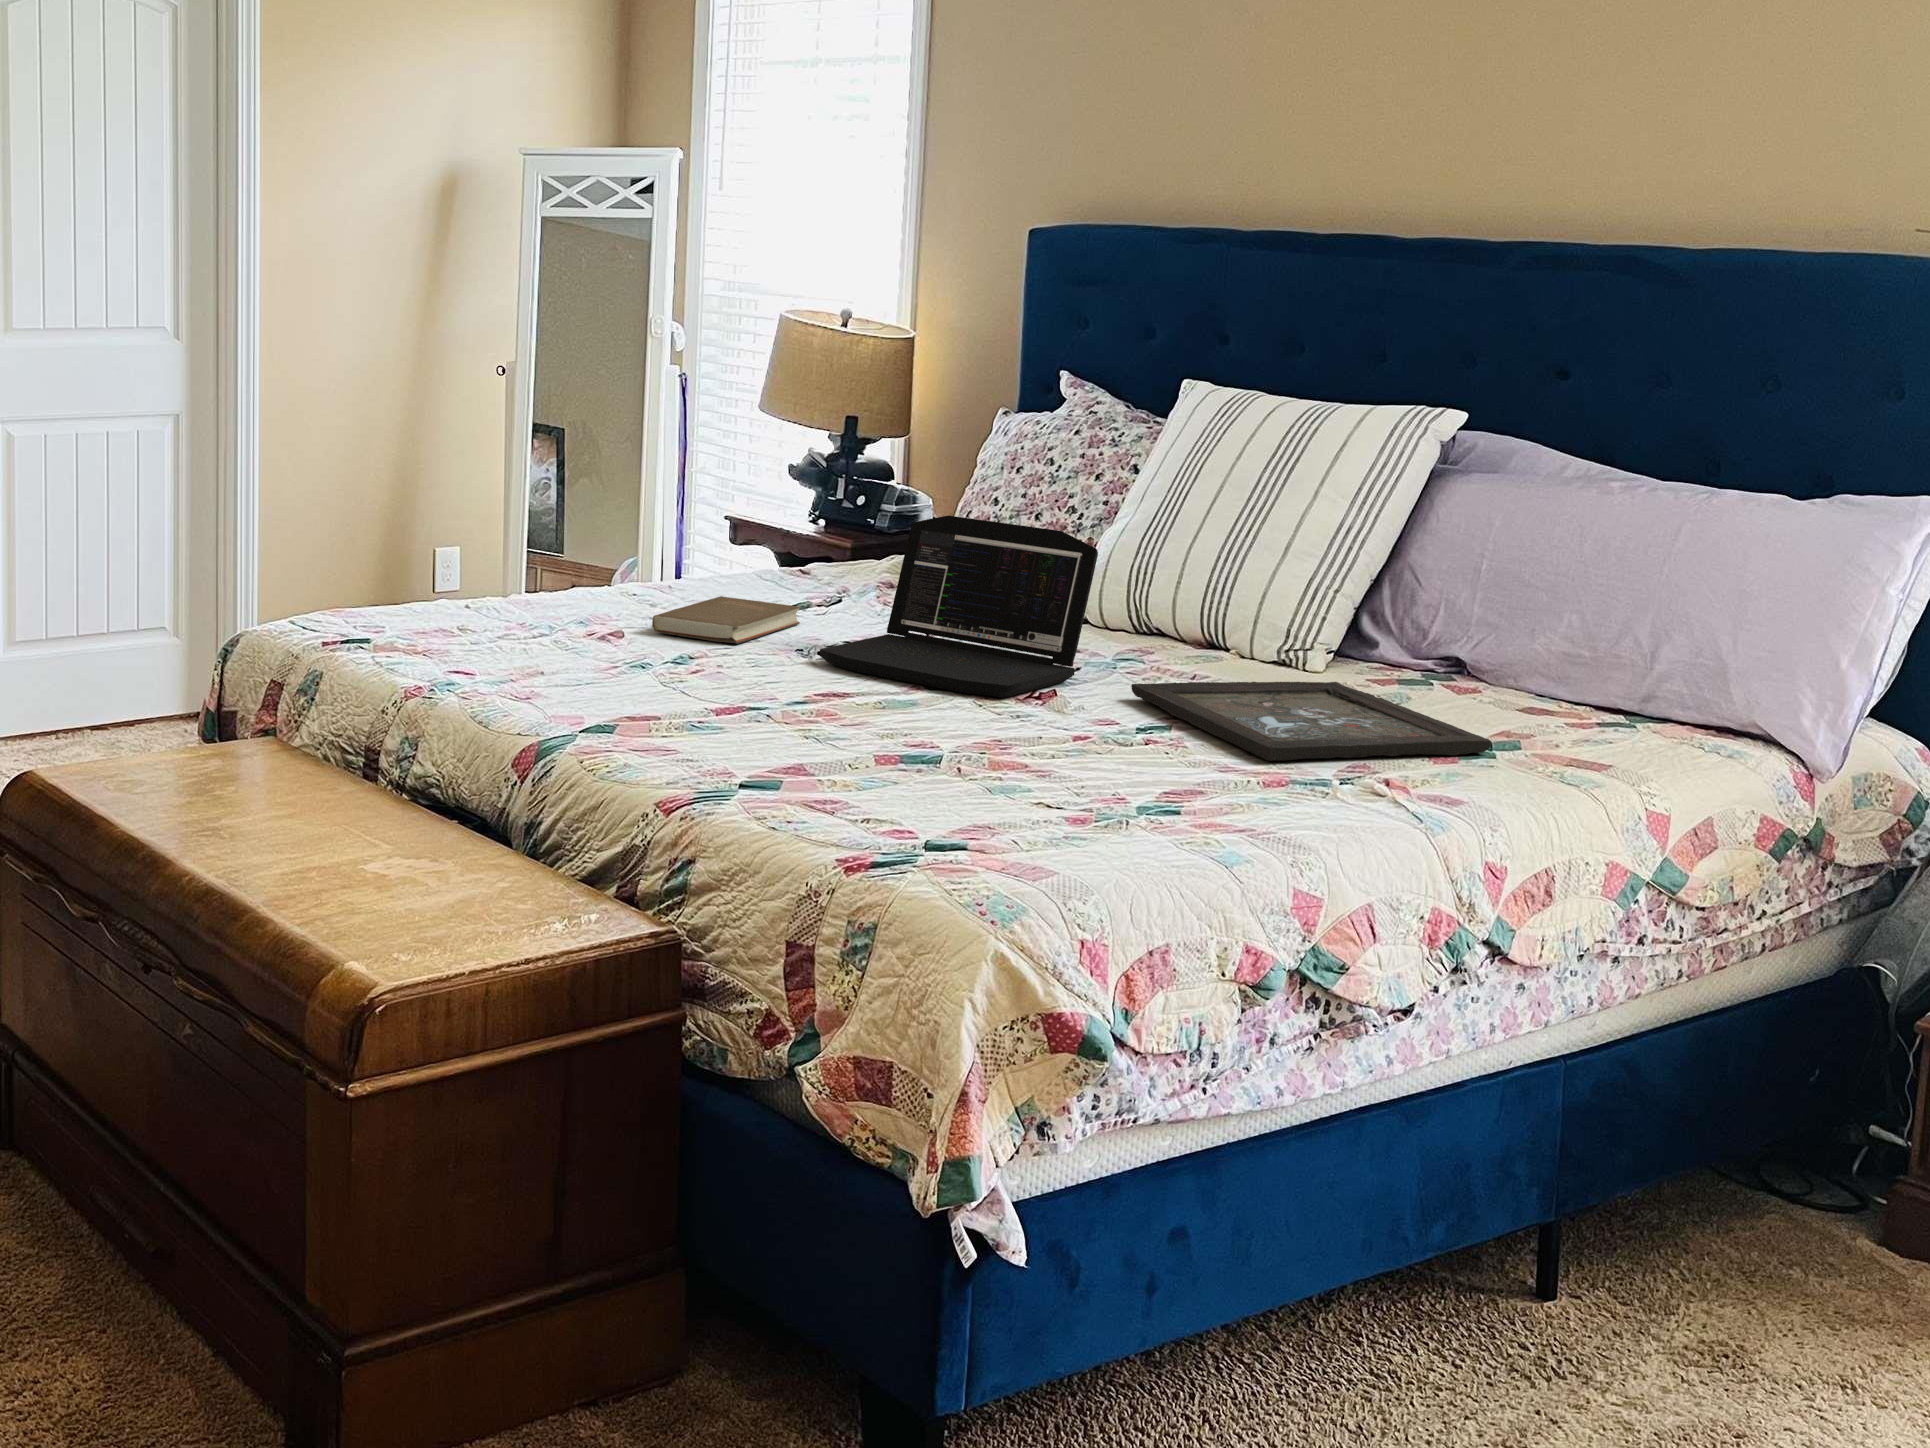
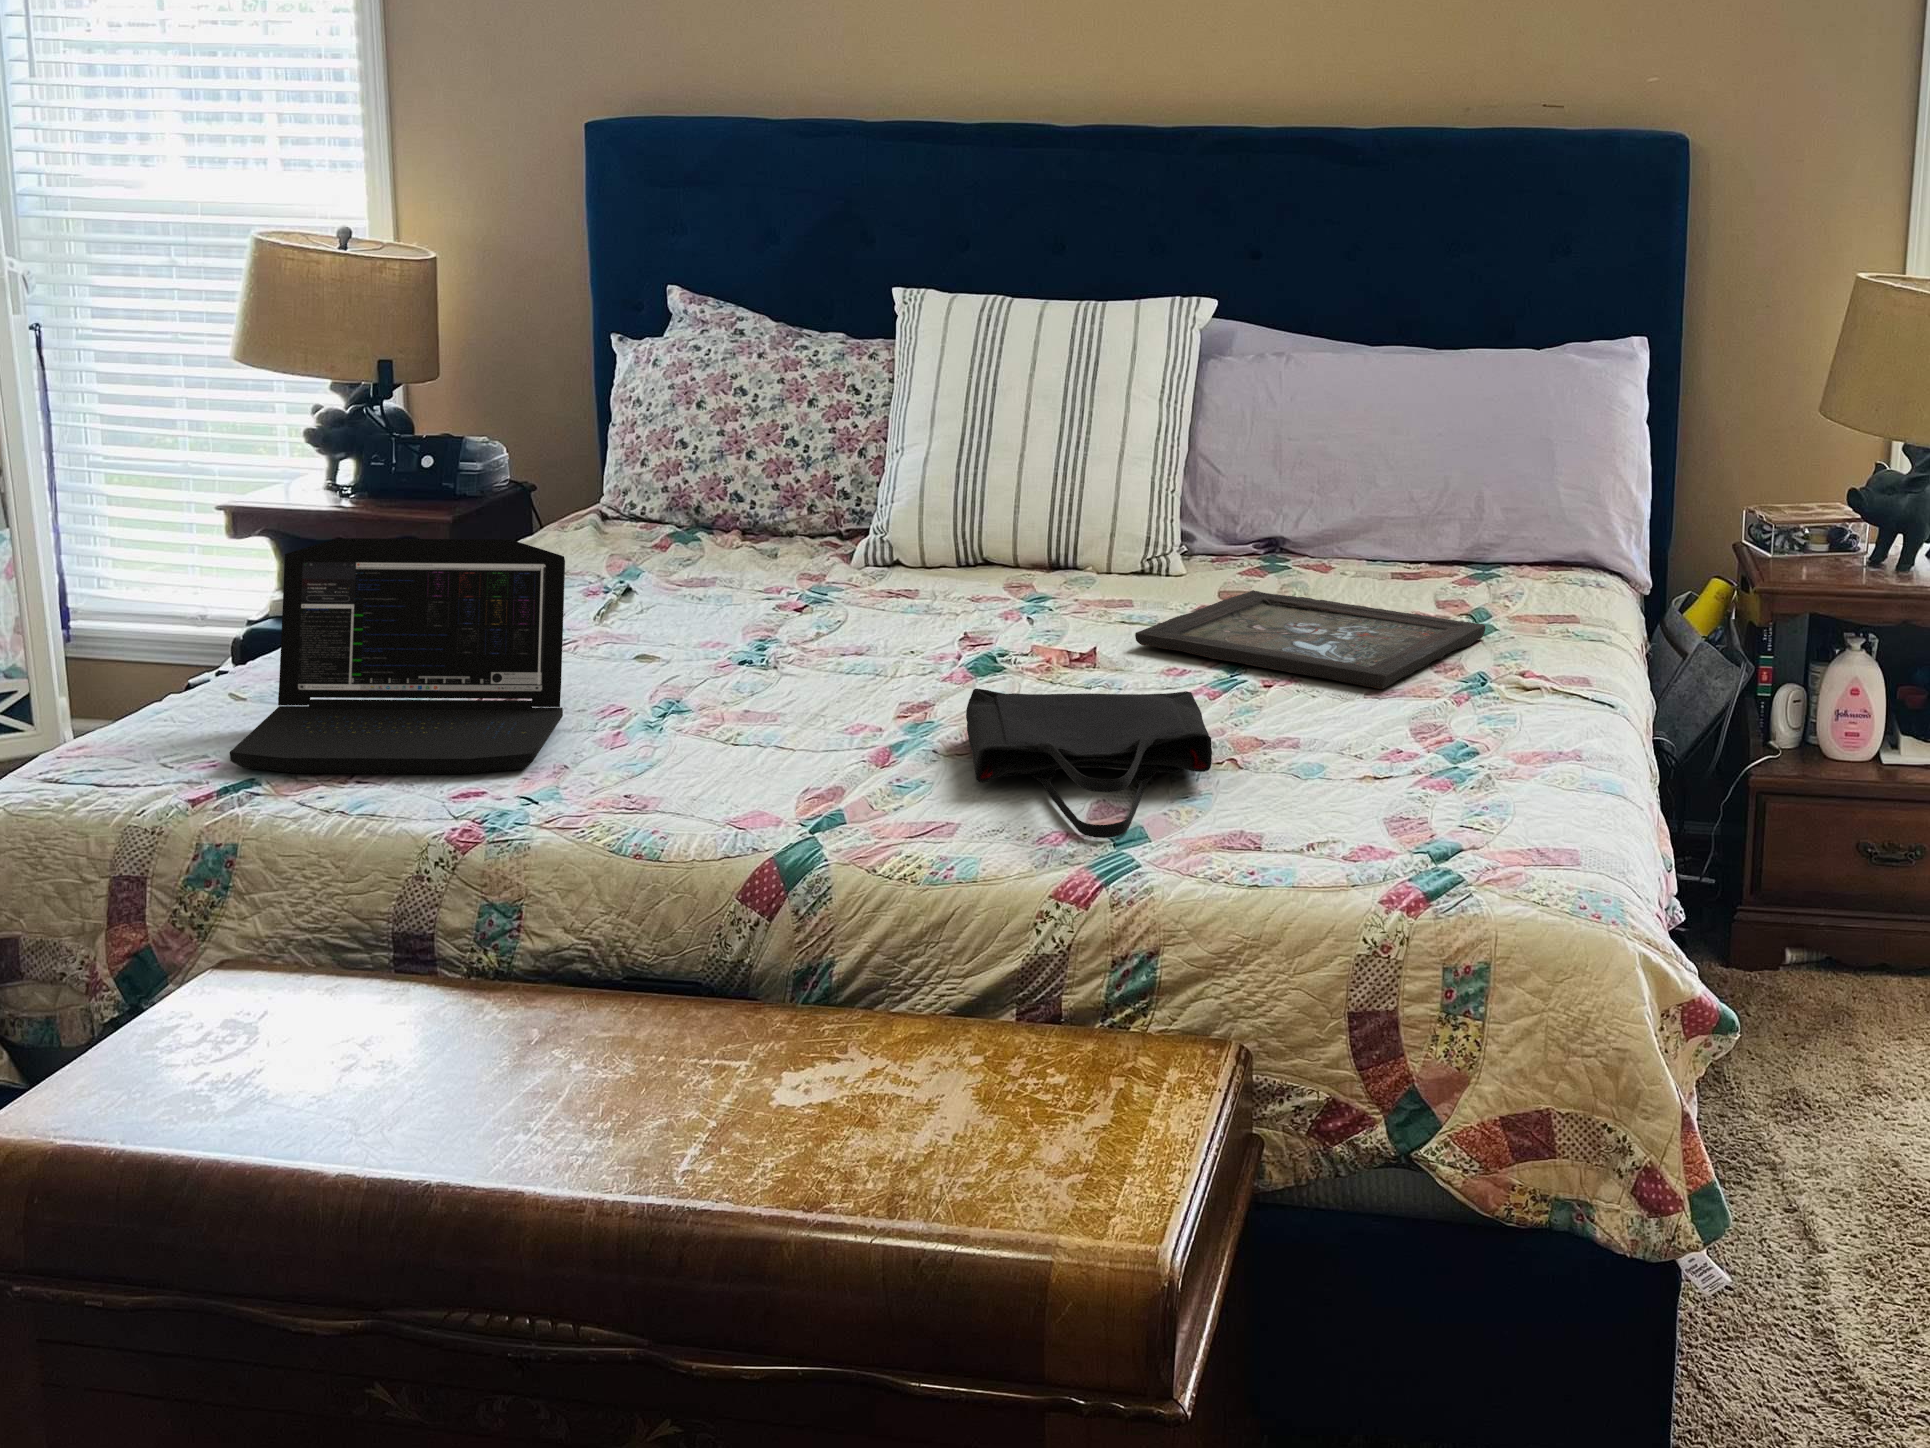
laptop: present [820,515,1098,698] -> present [230,538,565,774]
book: present [652,596,800,644] -> none [531,609,656,676]
tote bag: none [762,675,1020,783] -> present [966,688,1212,838]

